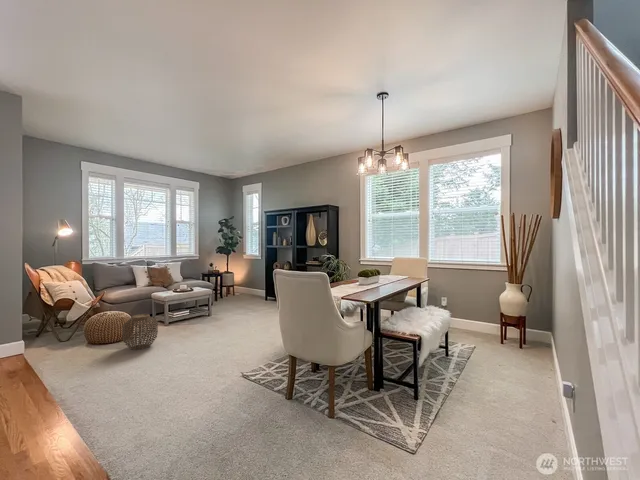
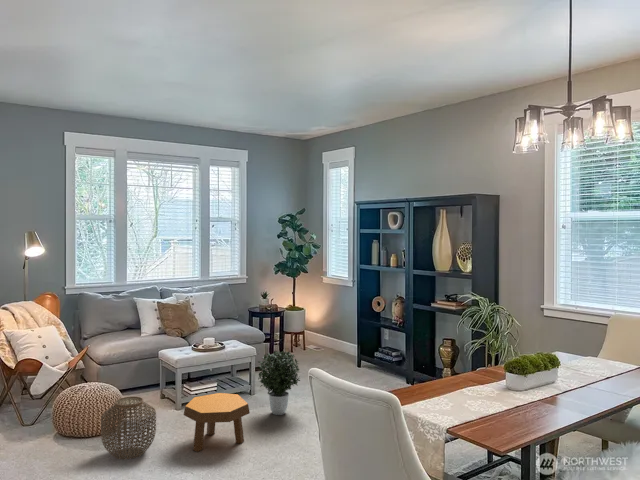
potted plant: none [214,288,240,323] -> present [258,351,300,415]
footstool: none [174,311,214,342] -> present [184,393,250,452]

